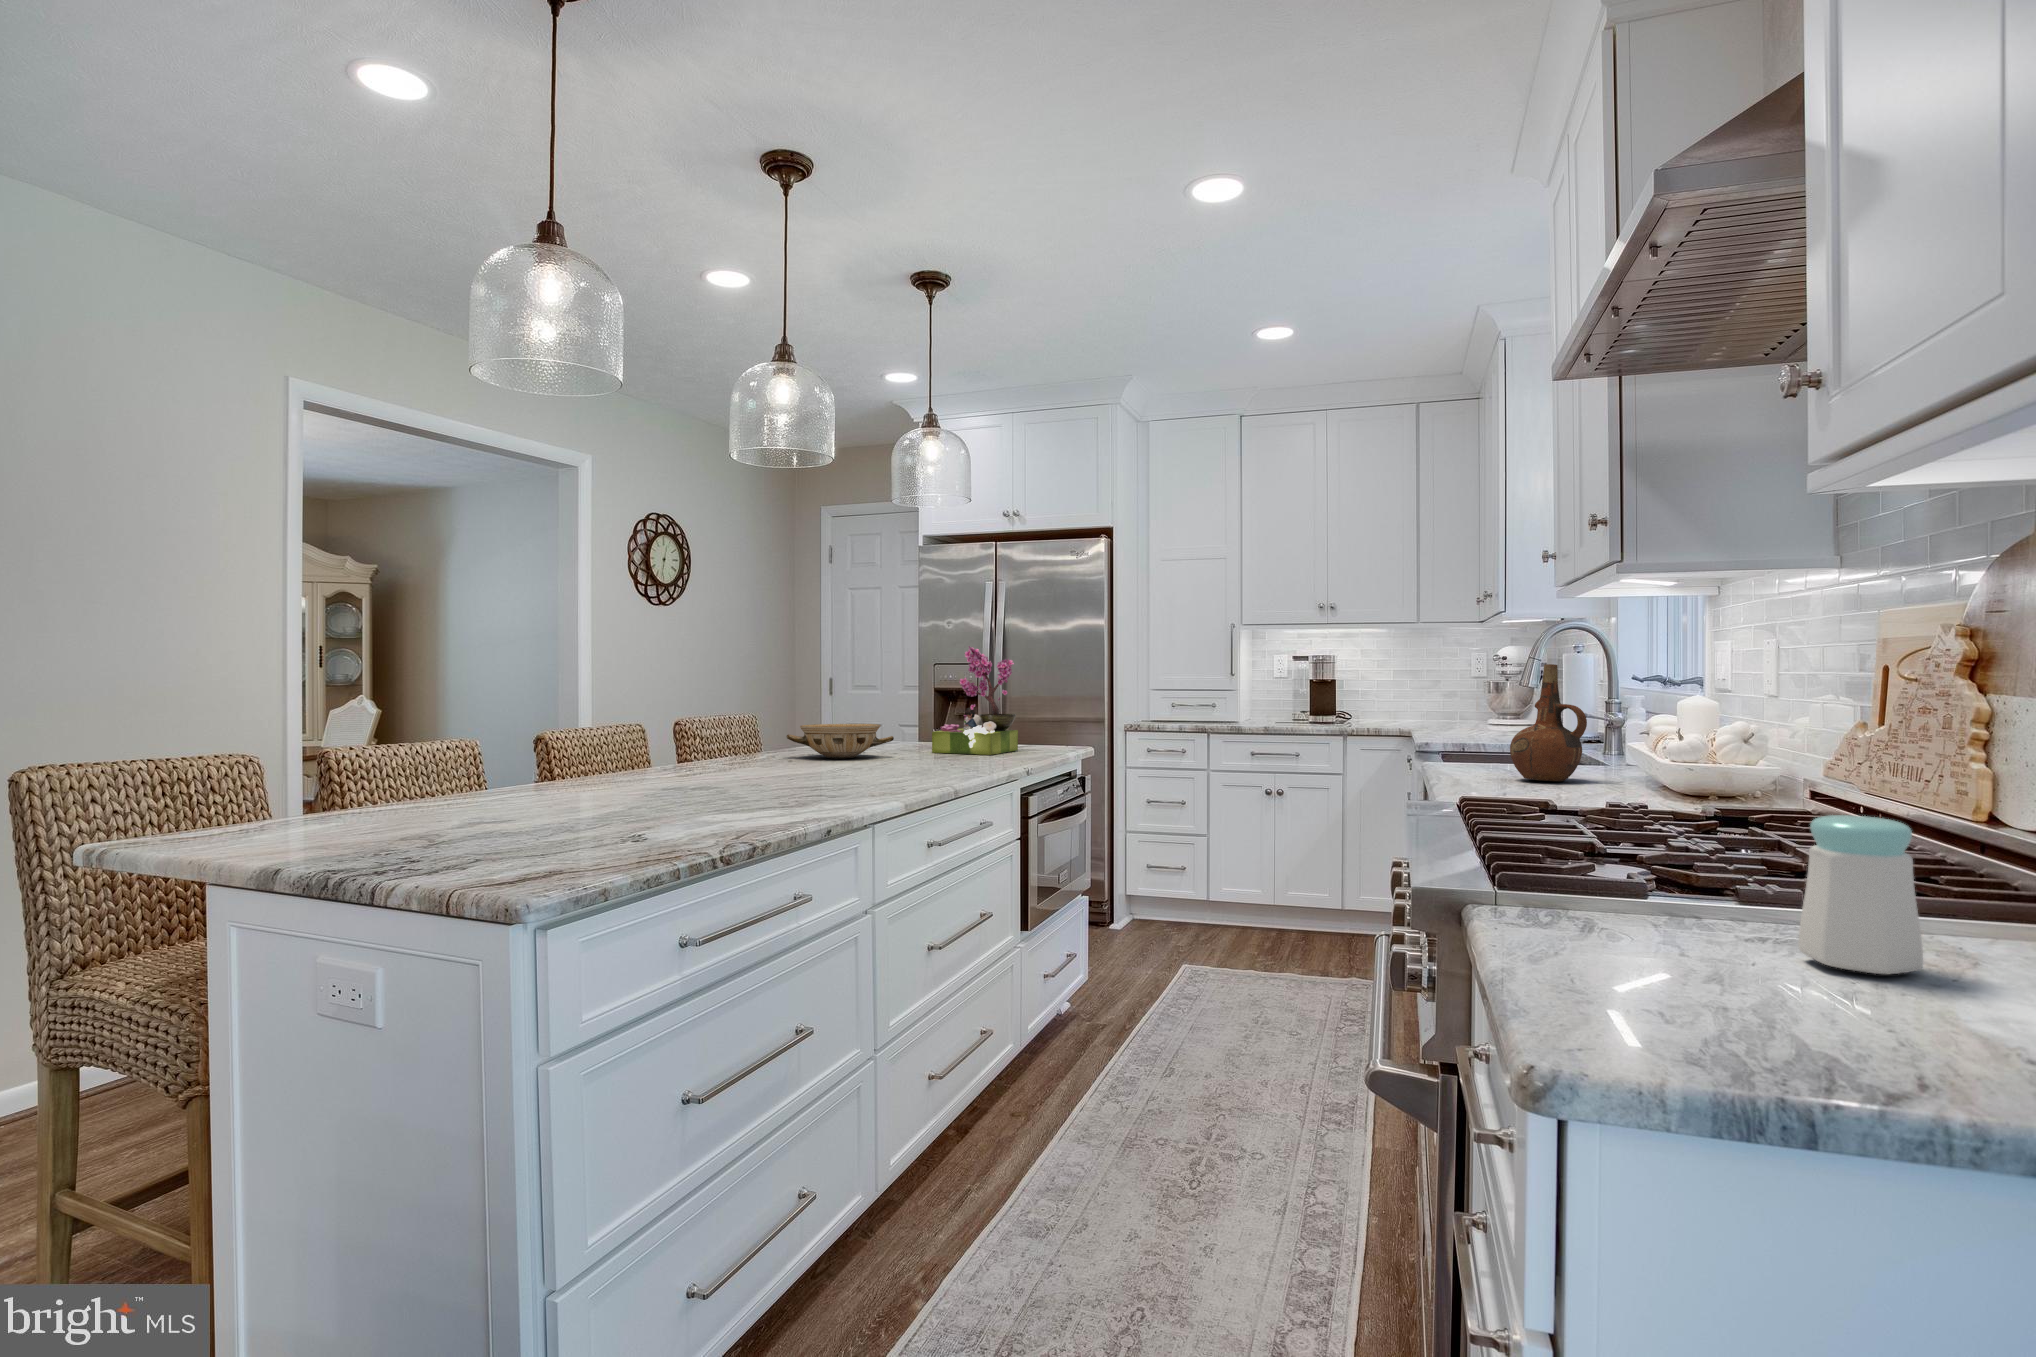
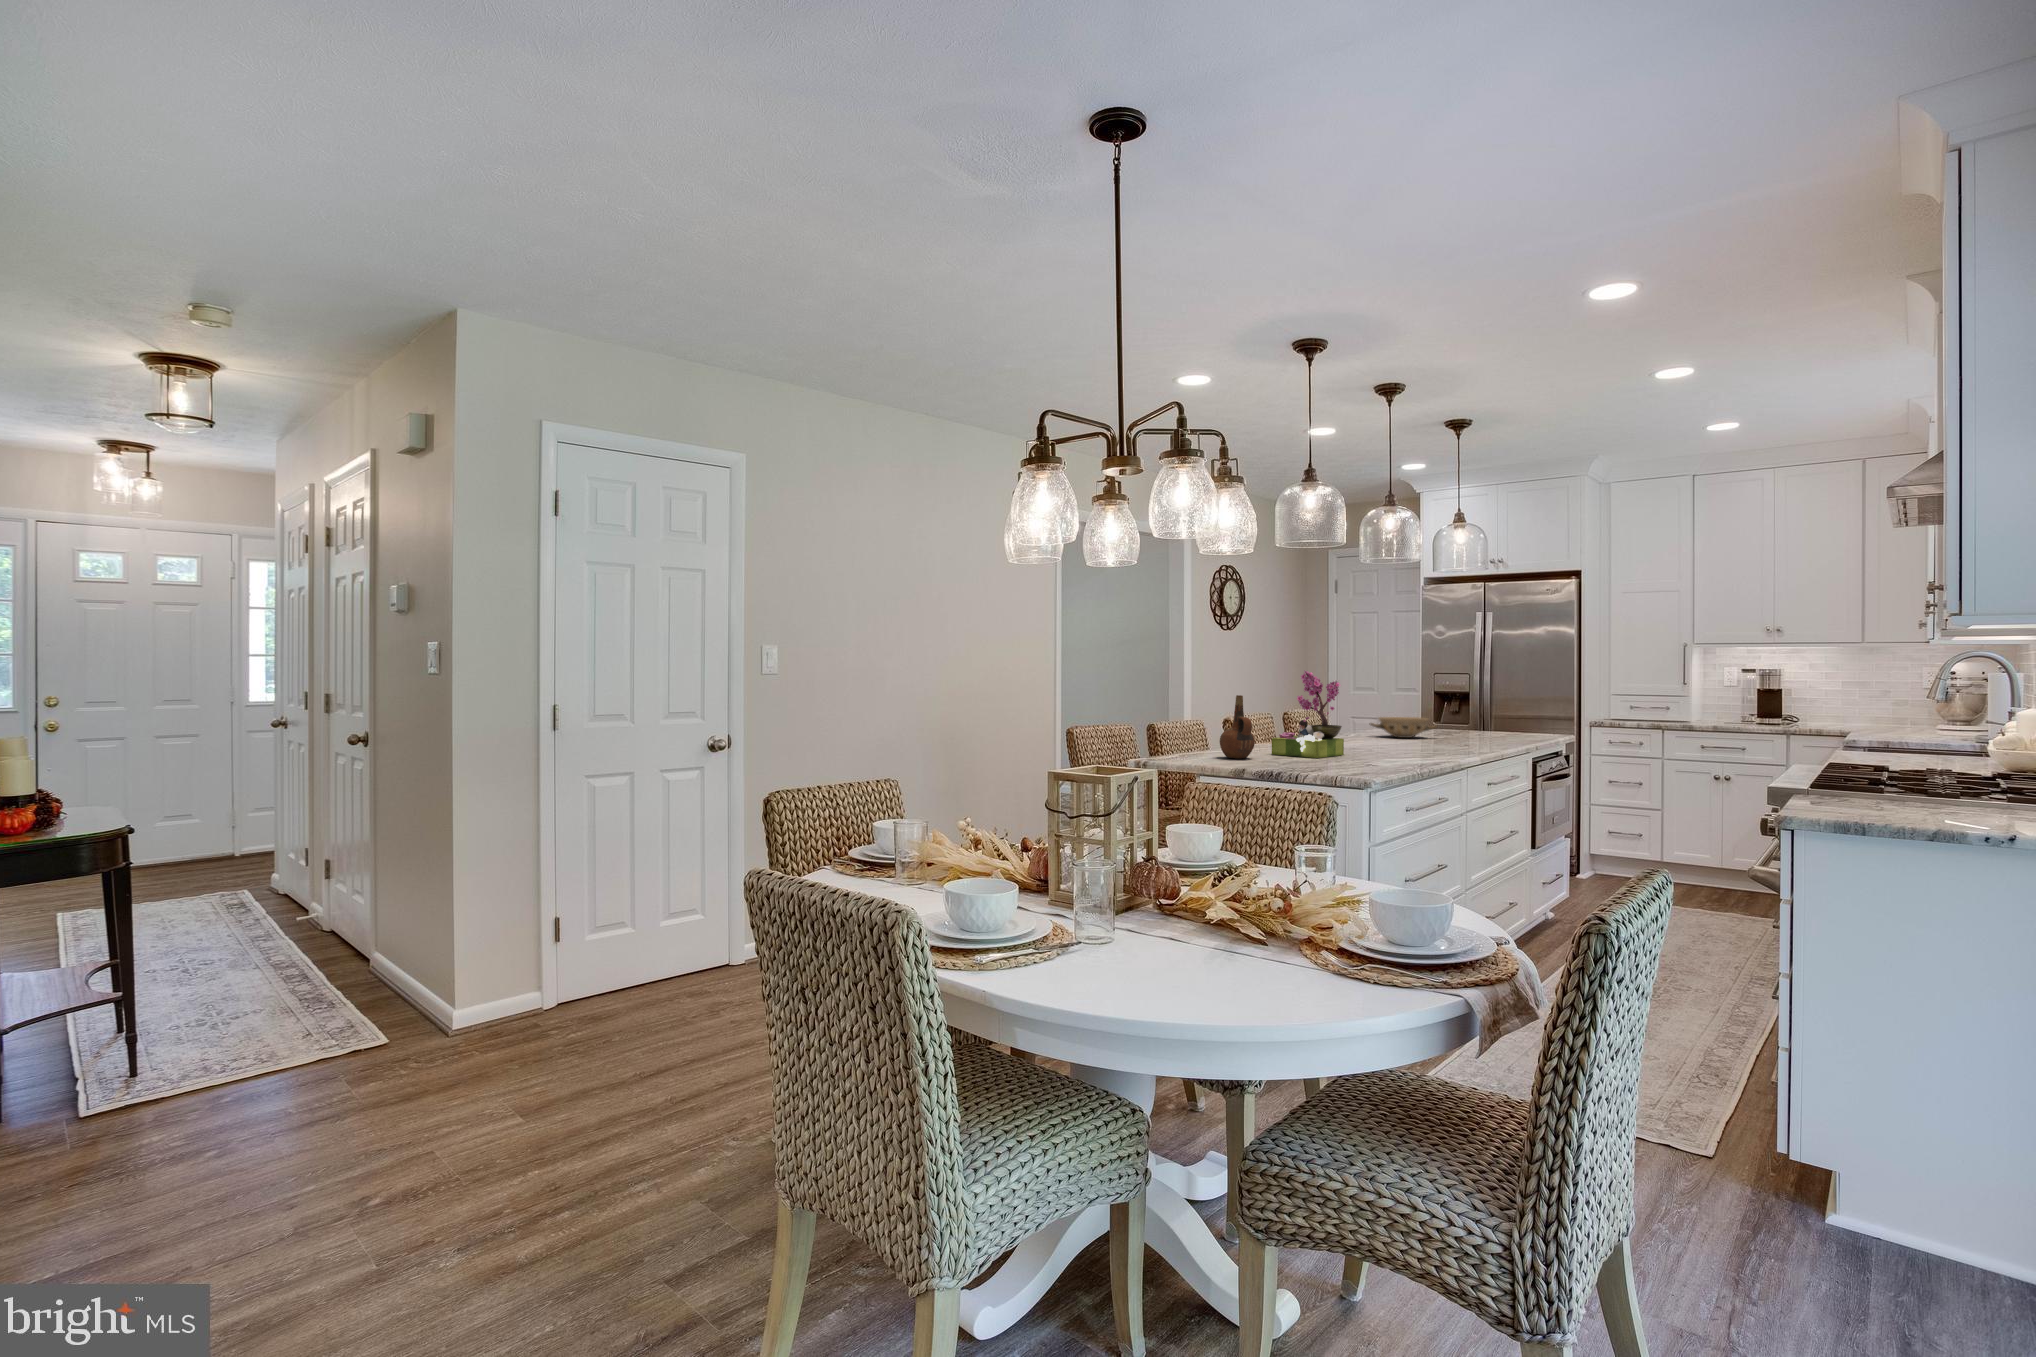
flower arrangement: present [932,646,1018,755] -> present [1272,671,1344,758]
ceramic pitcher: present [1510,664,1587,781] -> present [1220,695,1255,758]
salt shaker: present [1798,815,1923,974] -> none [1871,761,1908,809]

